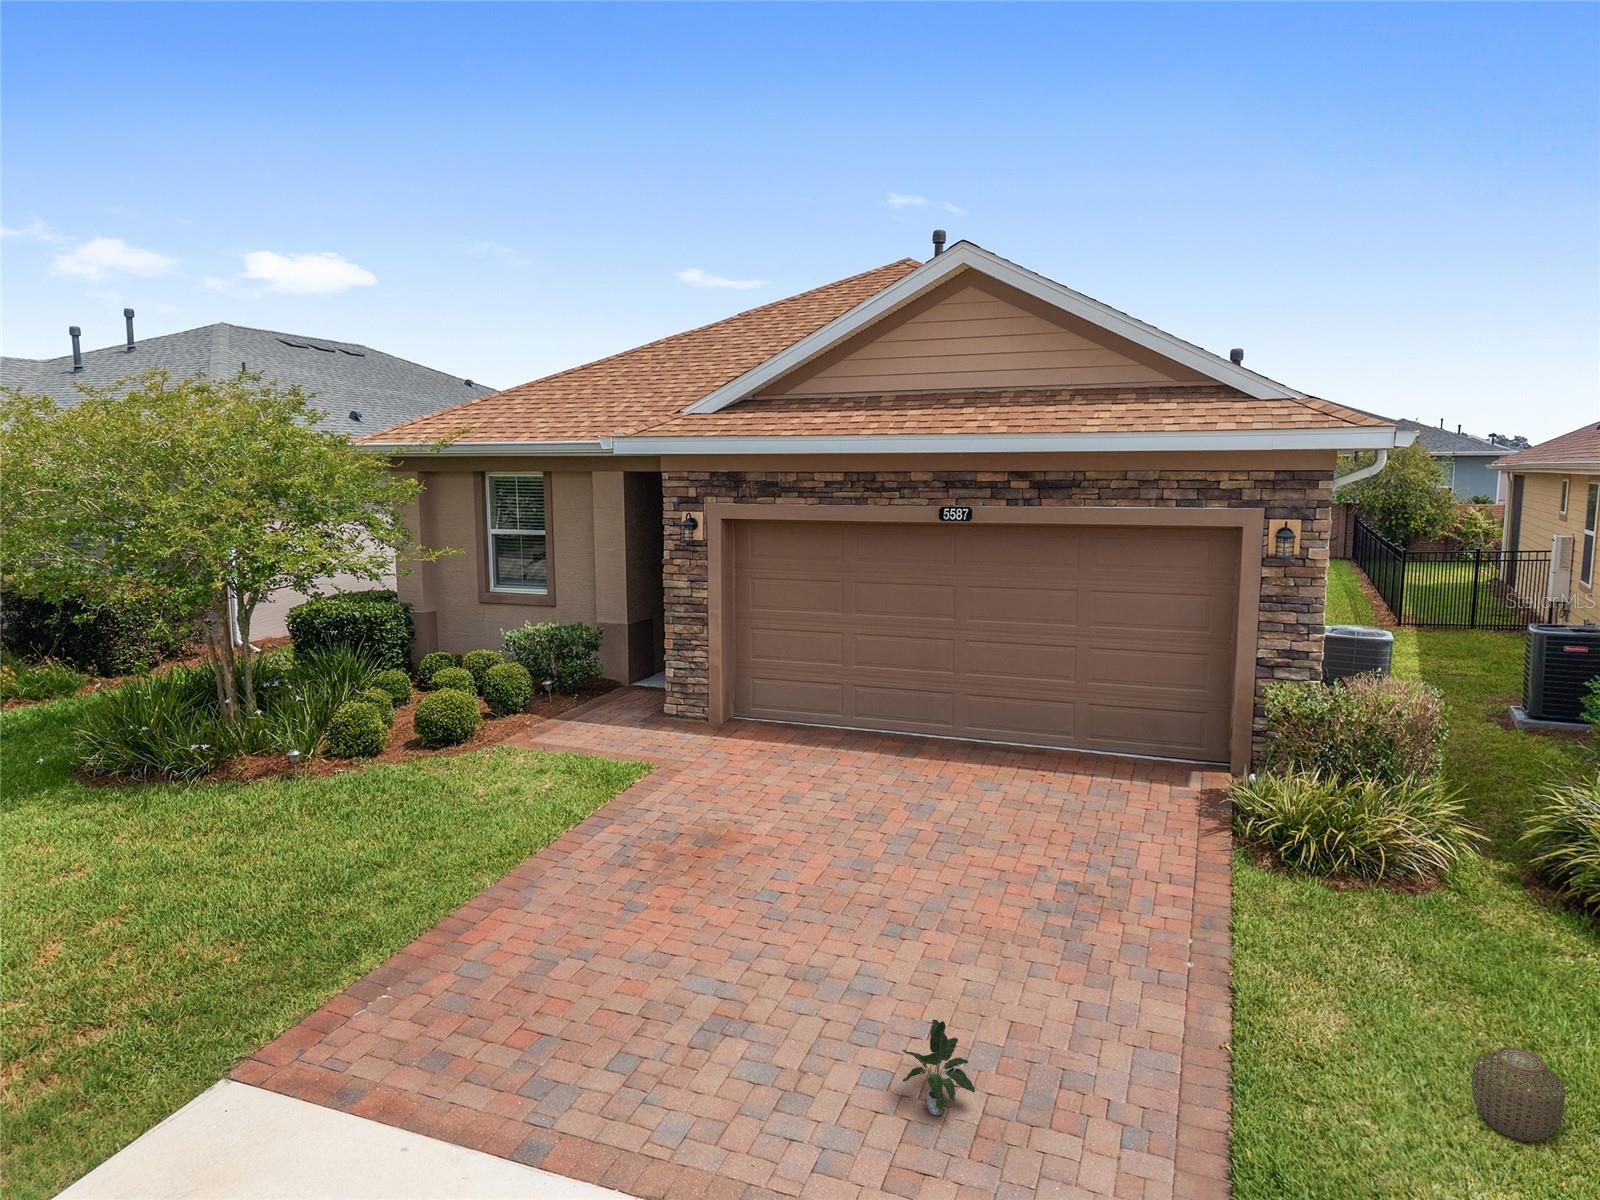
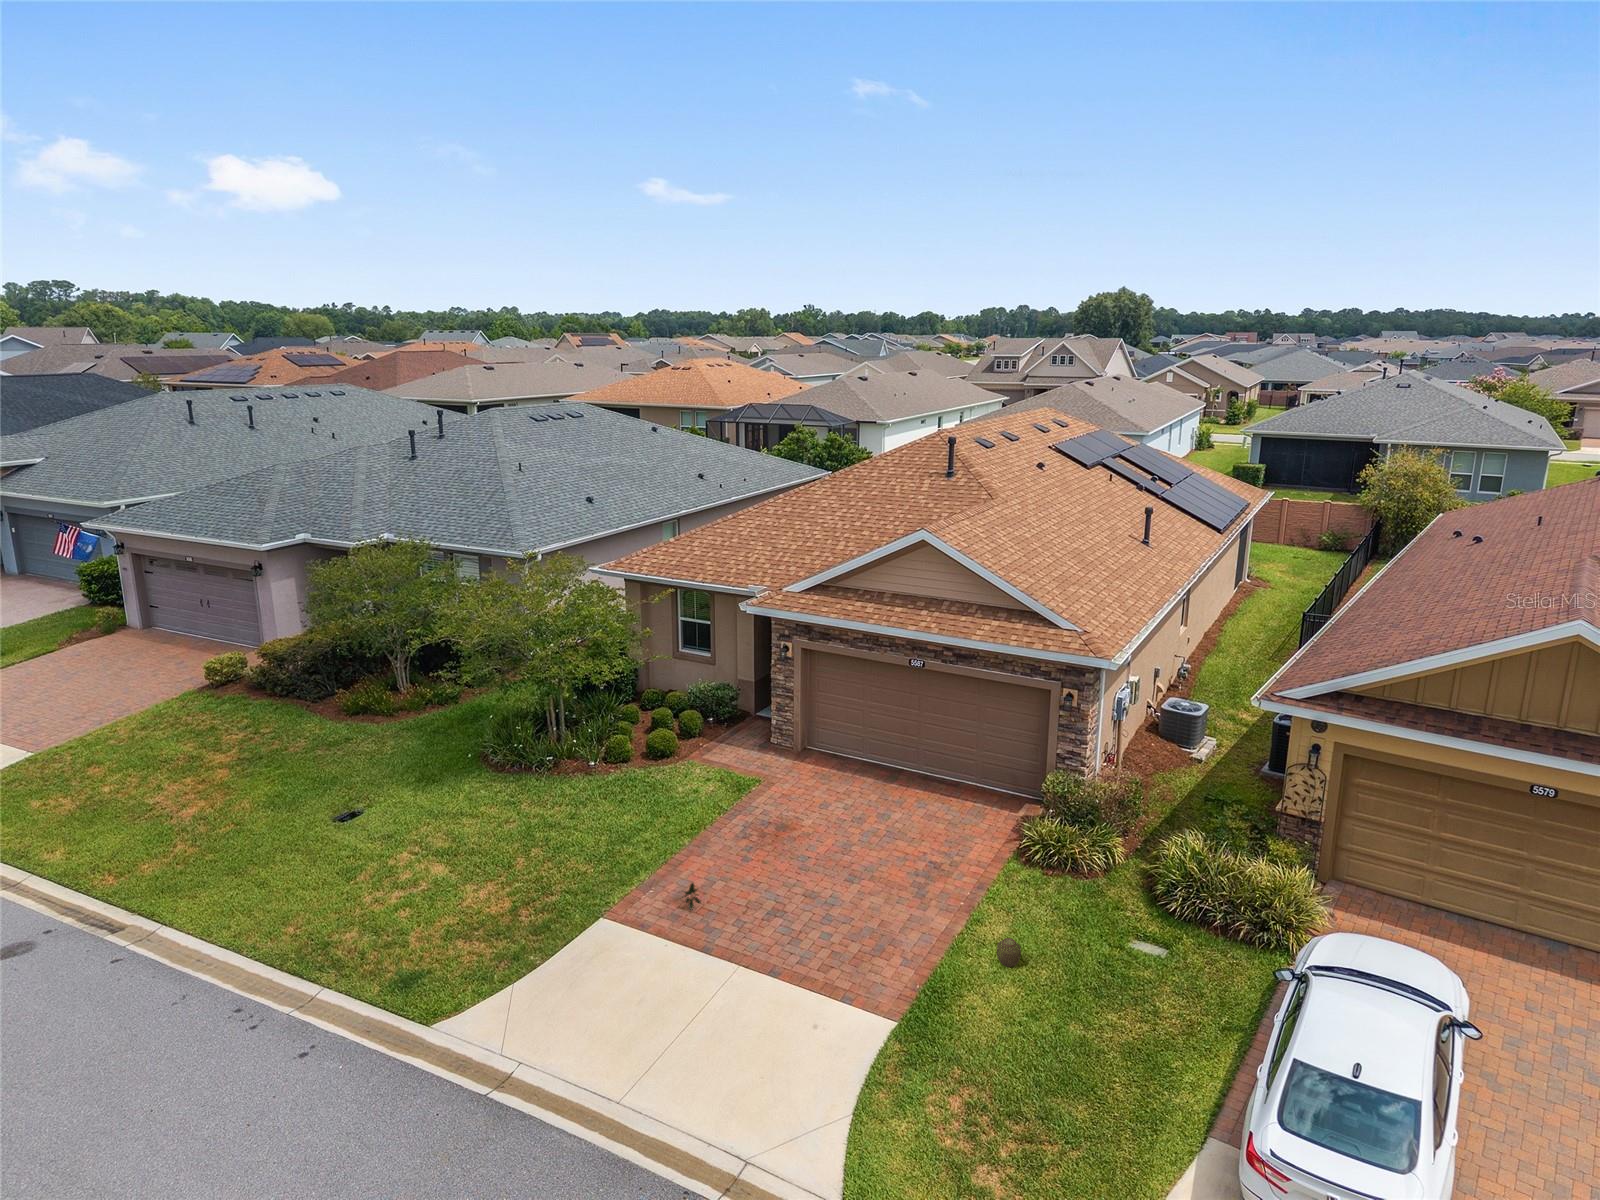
potted plant: present [903,1019,975,1115] -> present [684,883,701,910]

